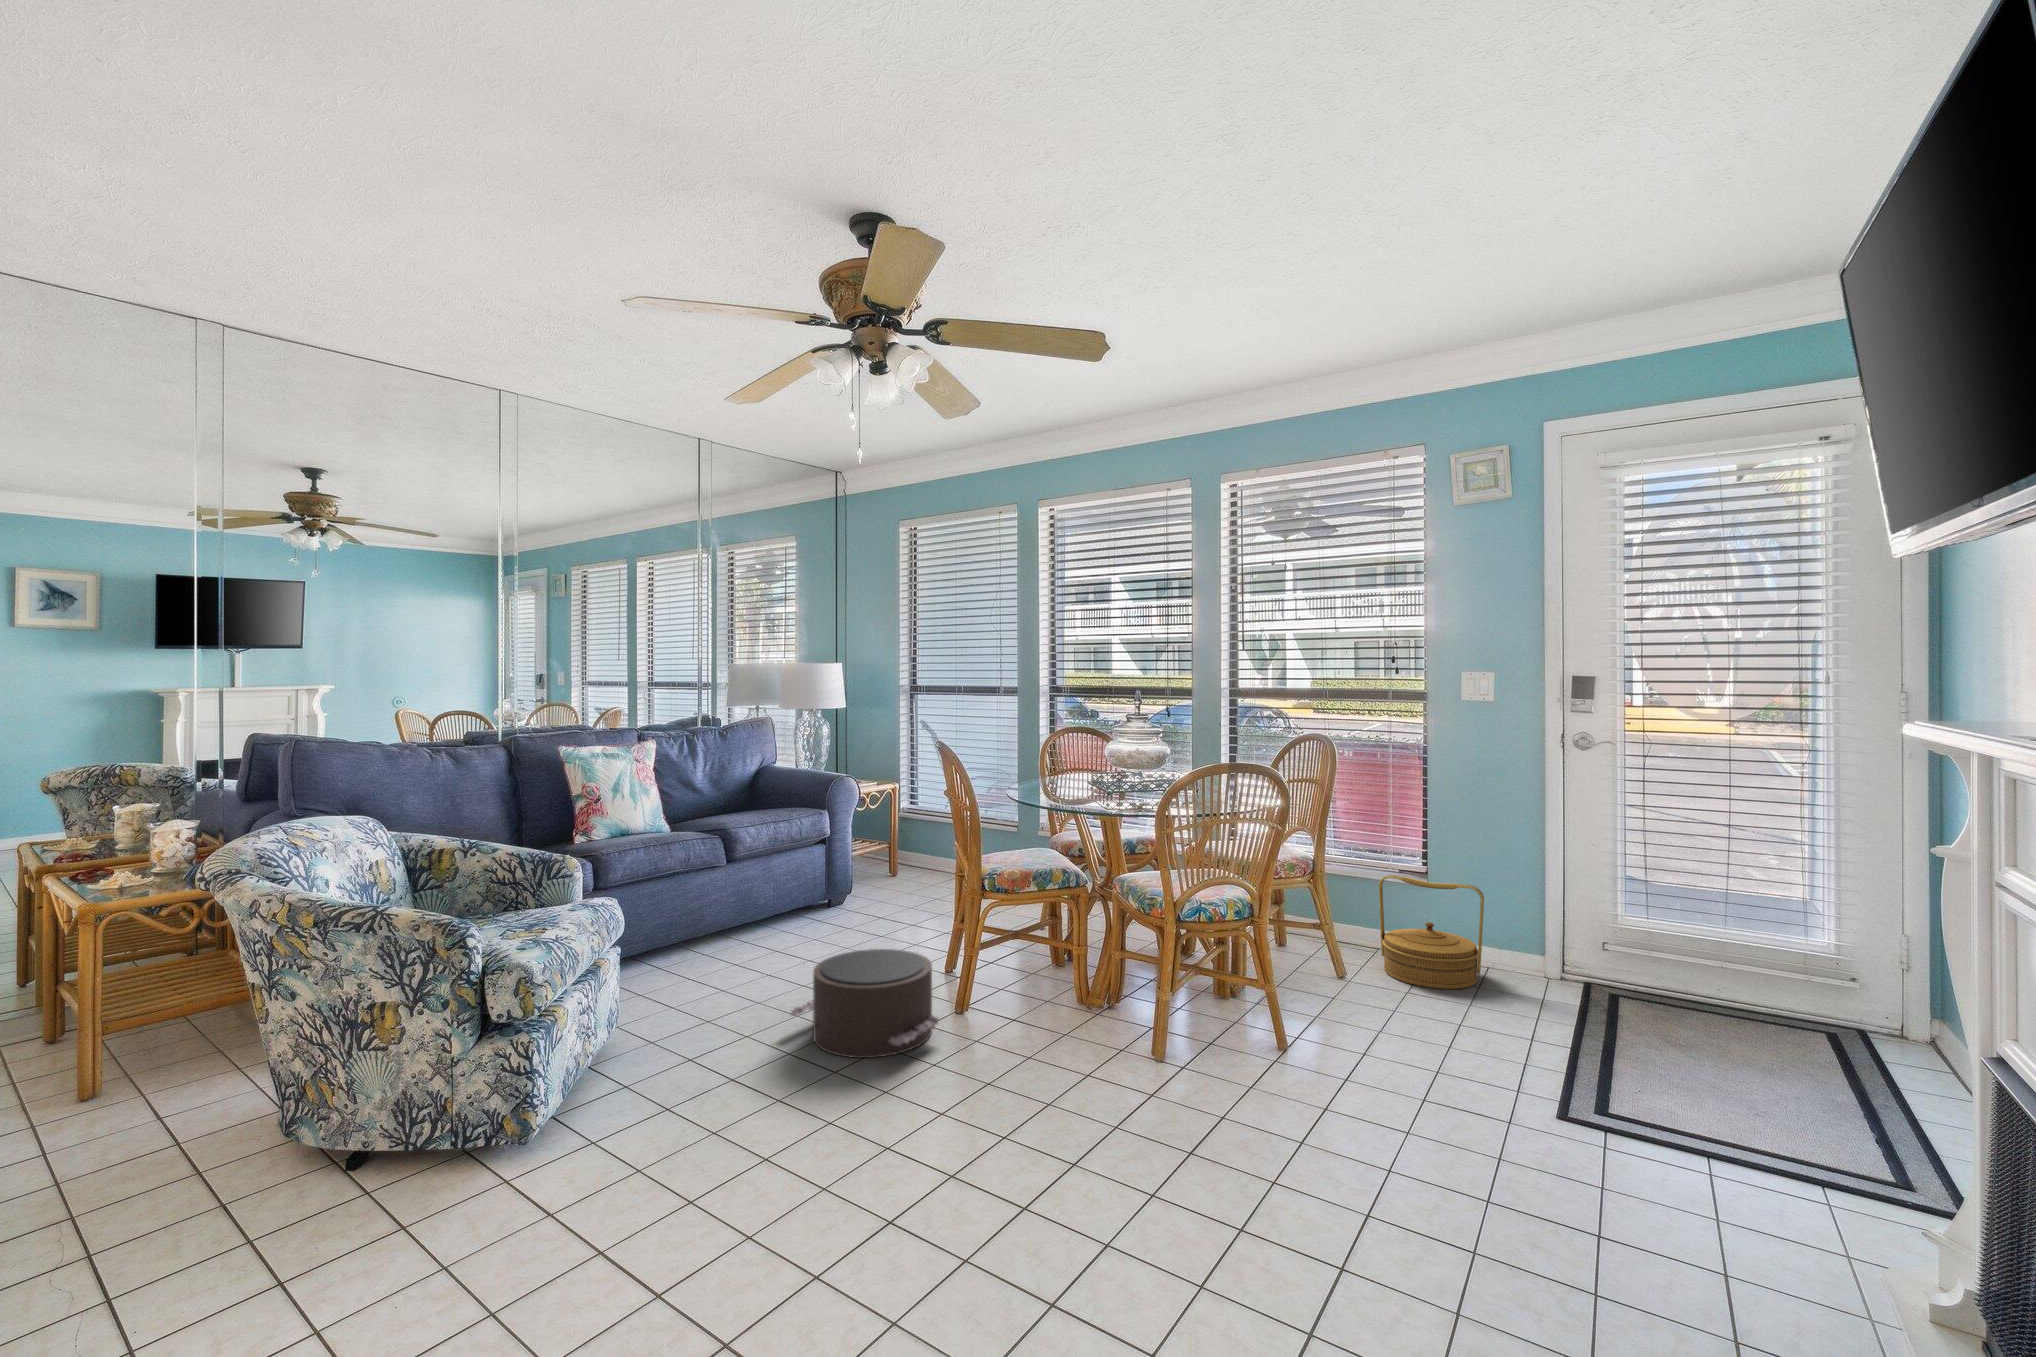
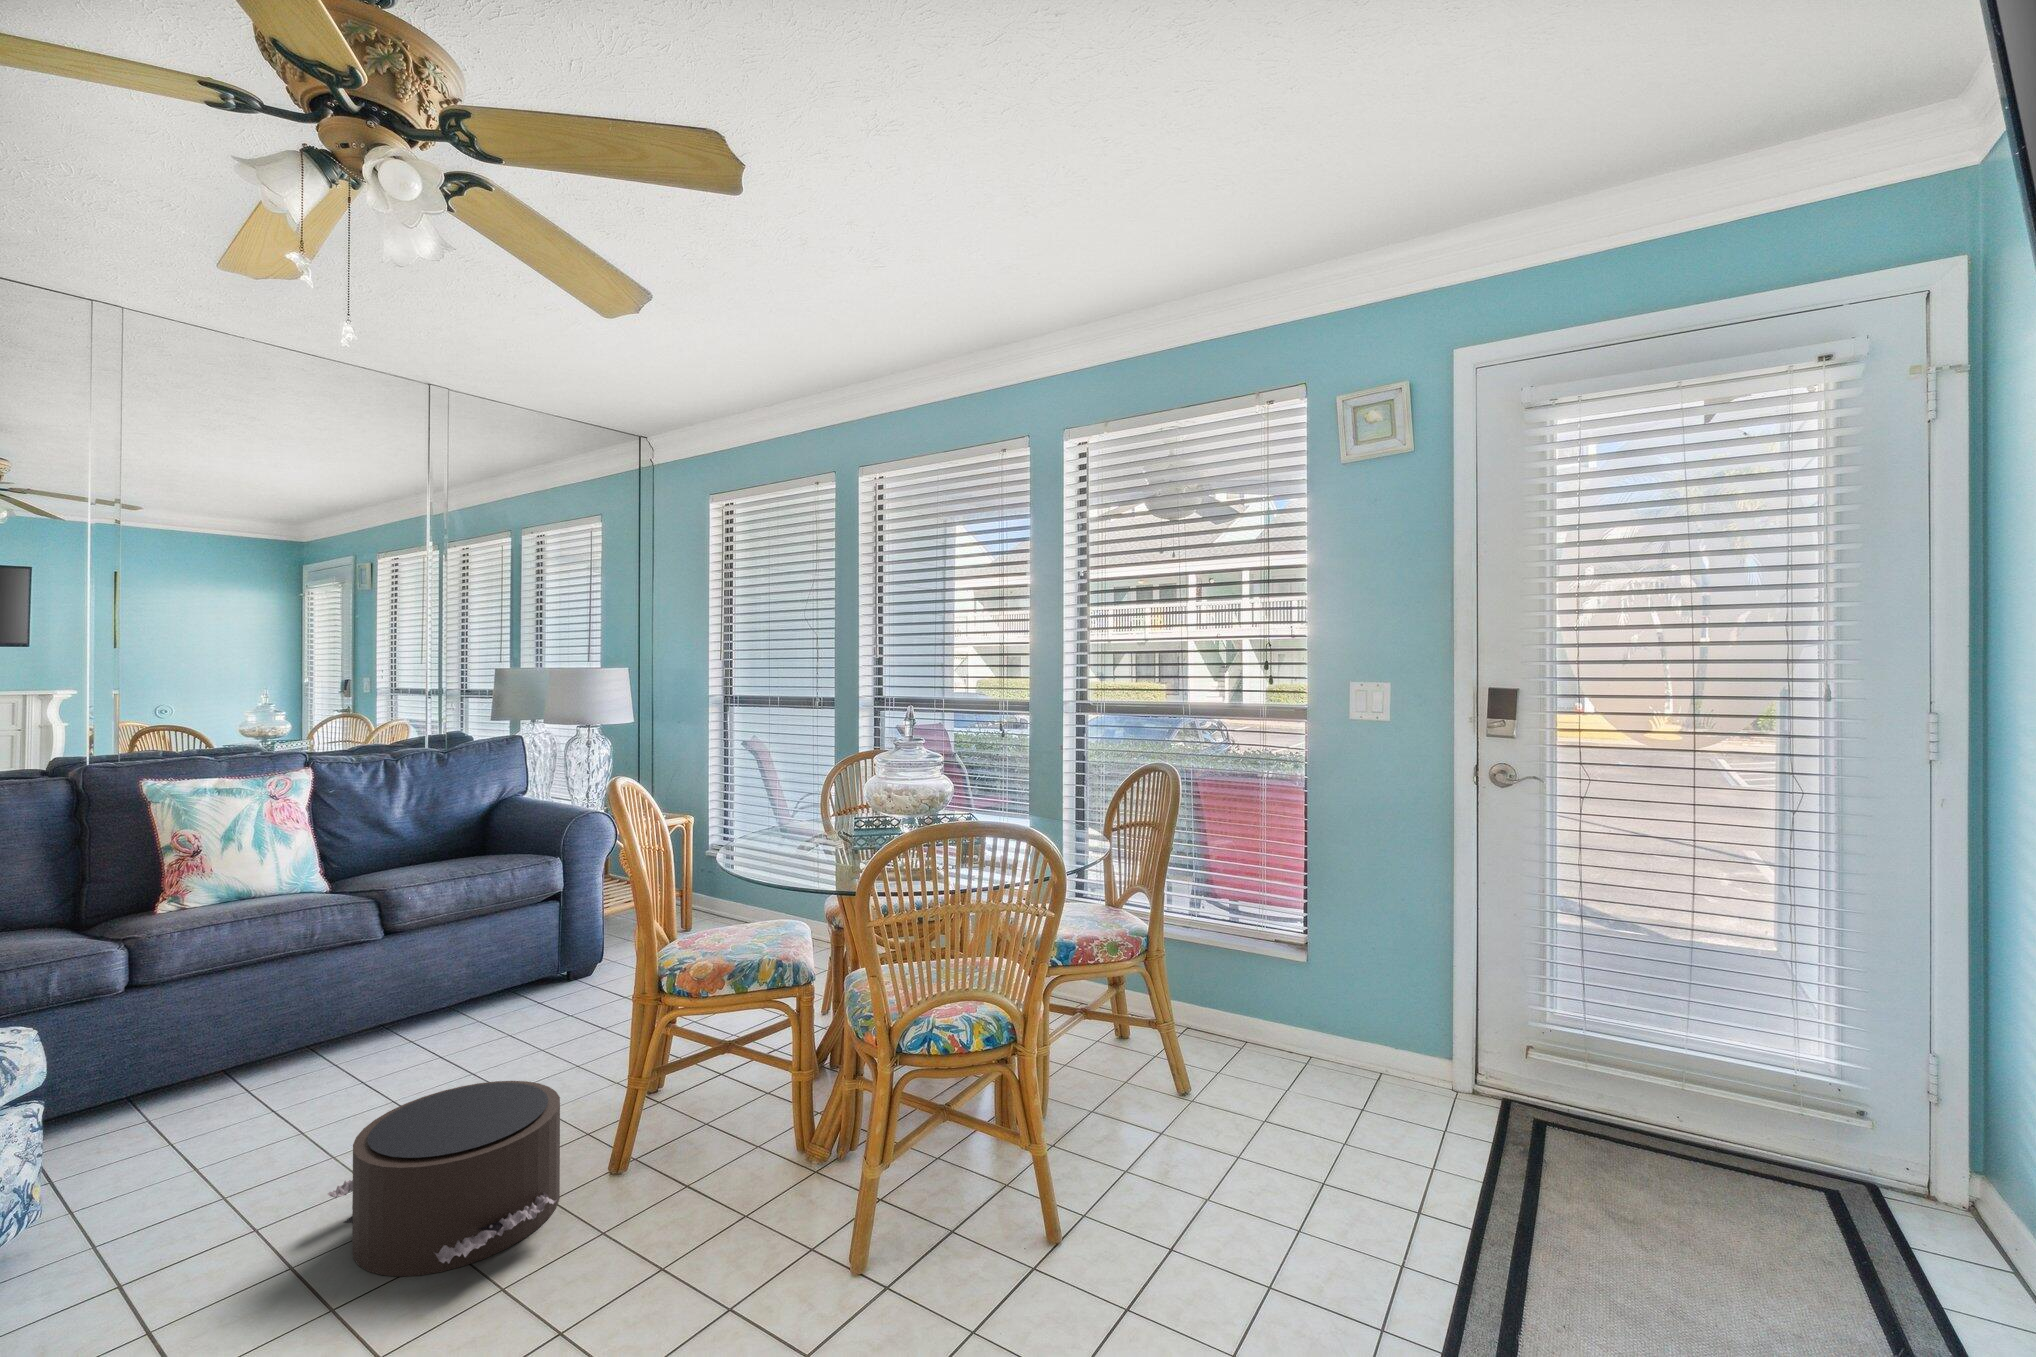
woven basket: present [1379,875,1484,989] -> none [1242,949,1373,1112]

